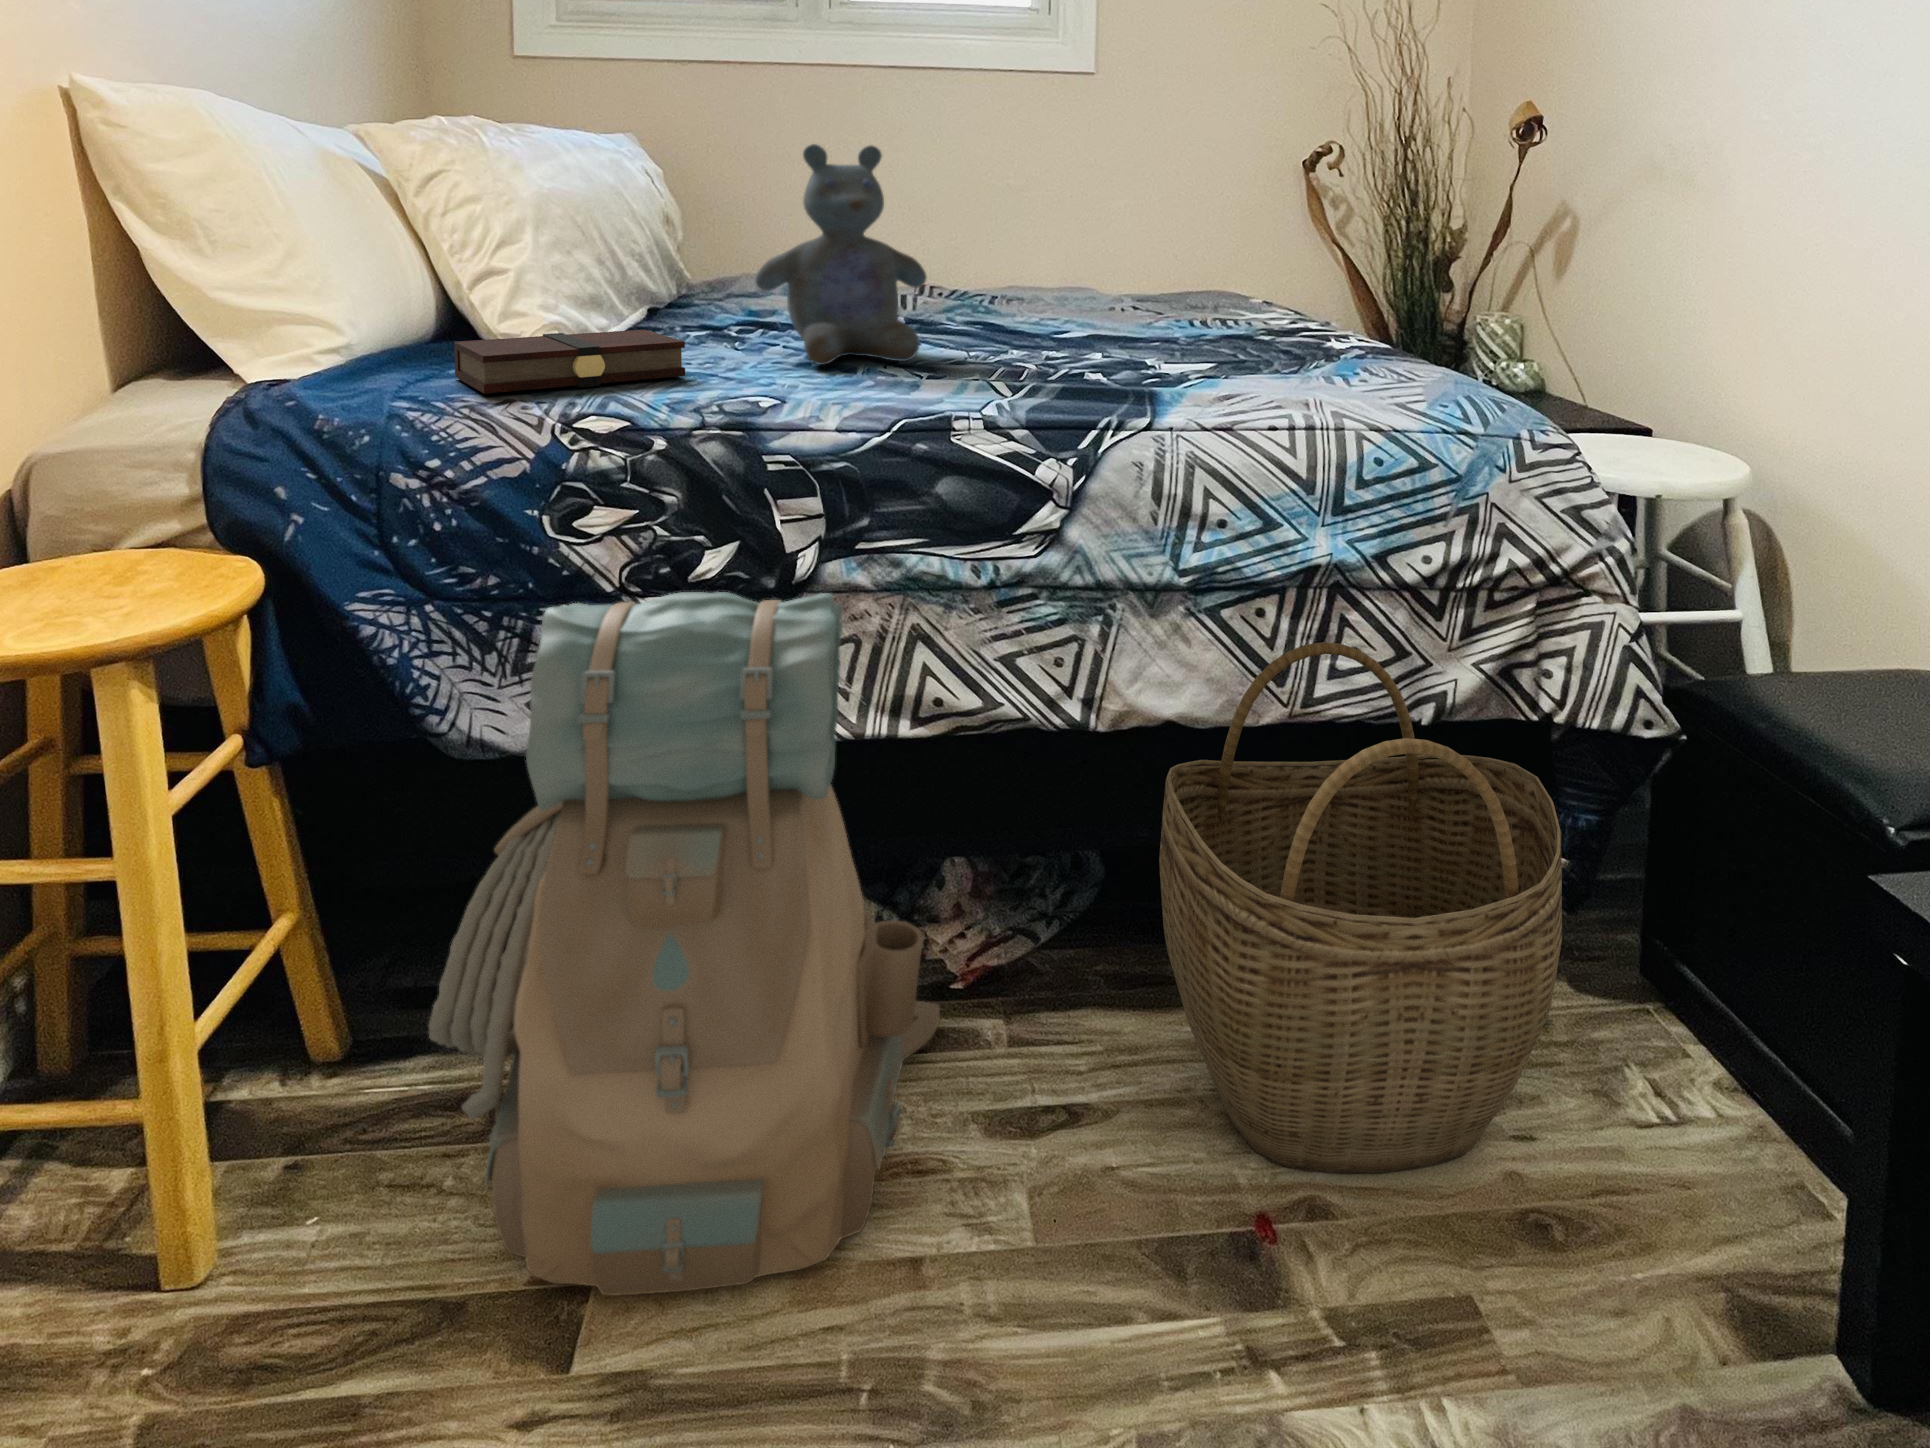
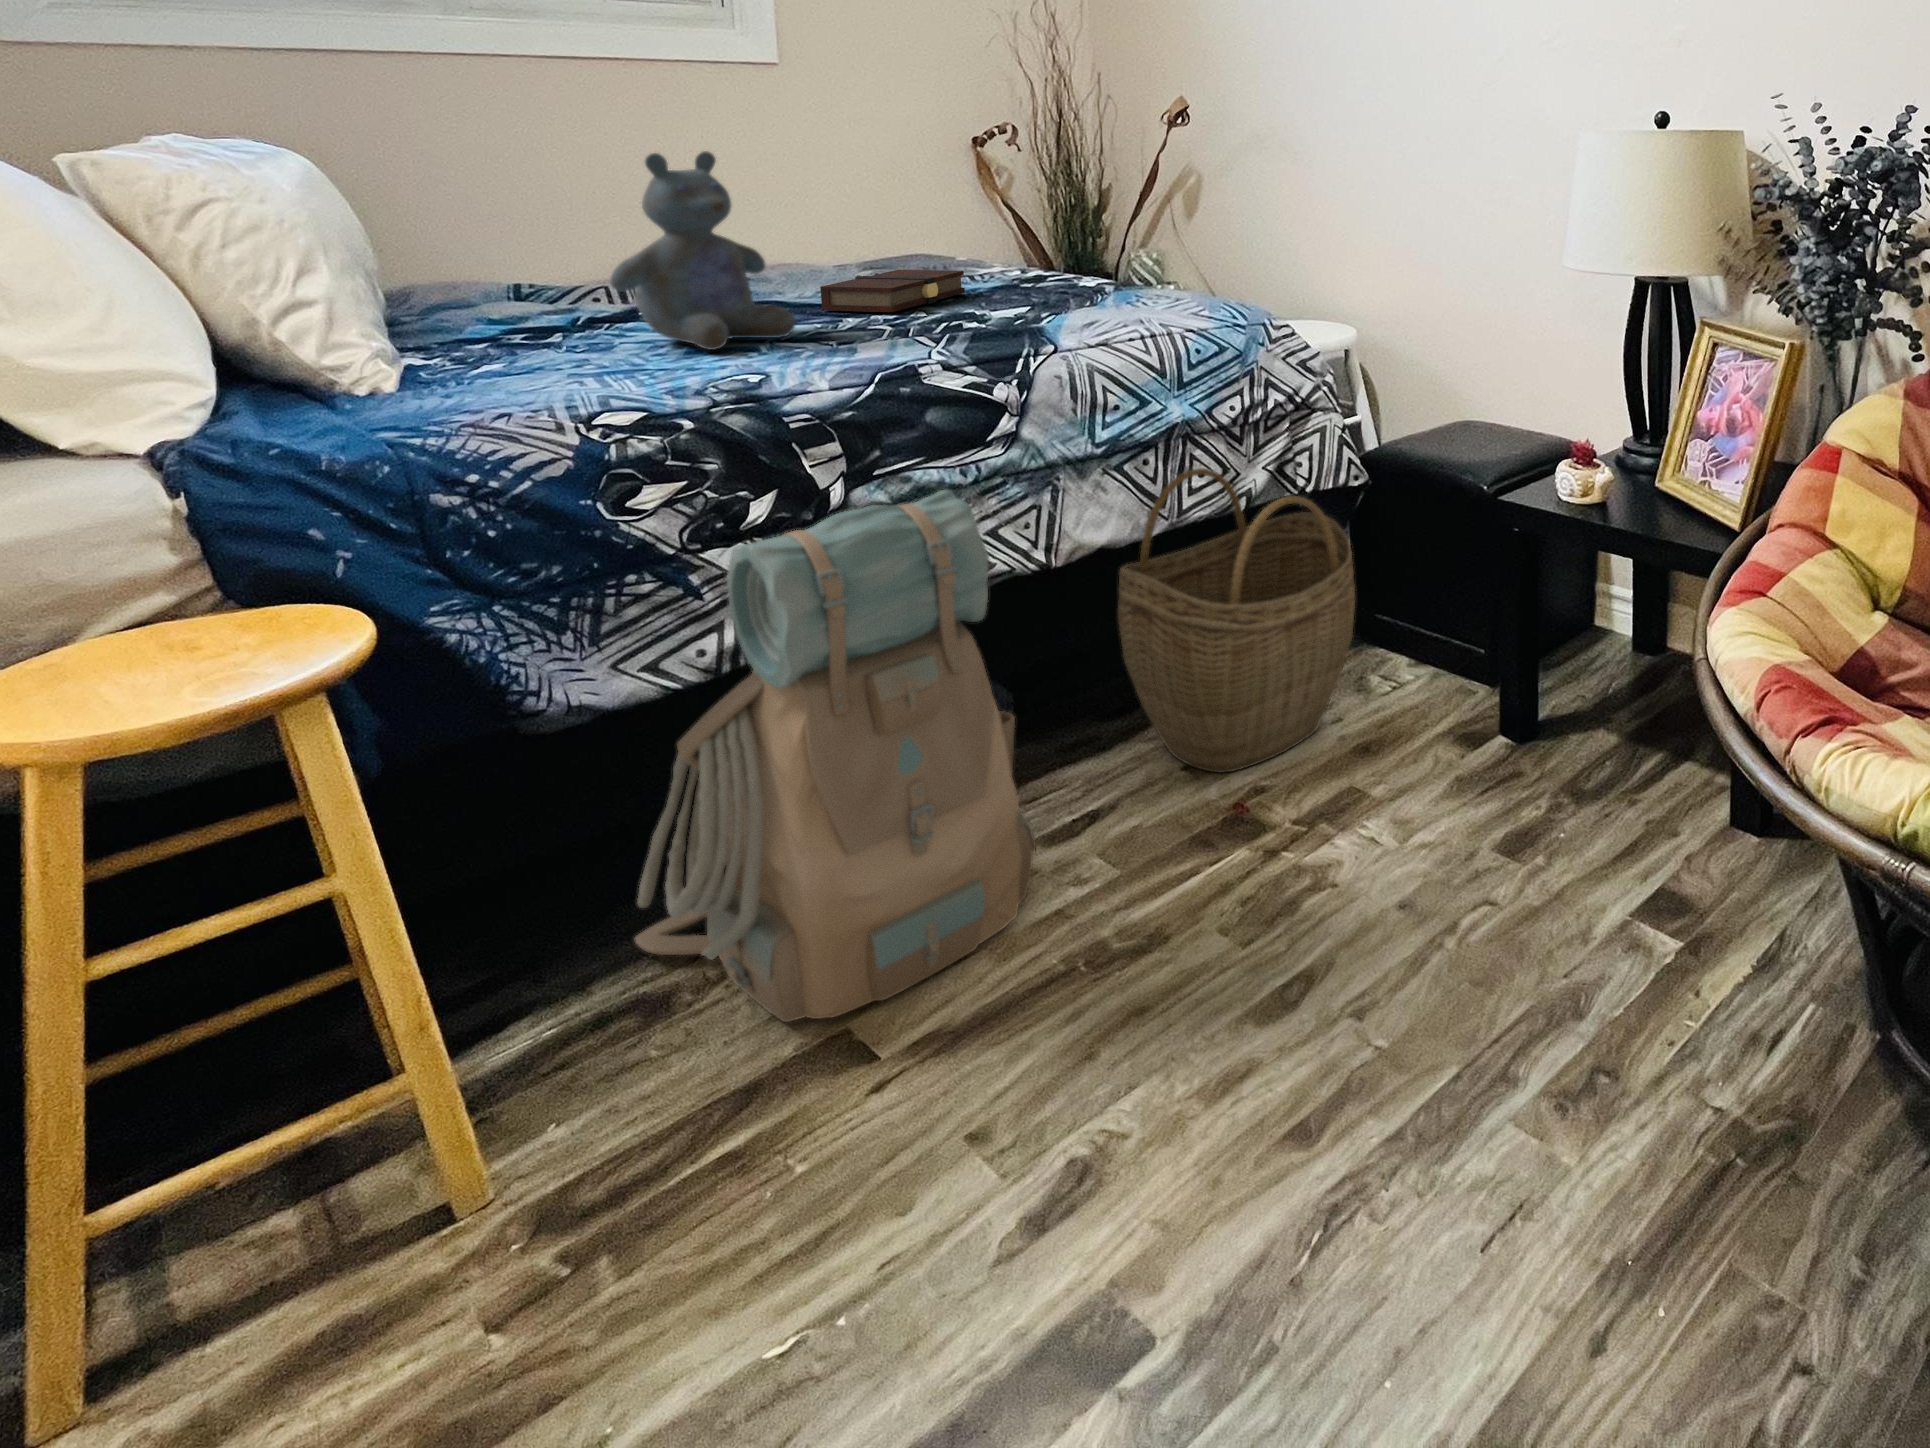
book: present [454,330,685,394] -> present [820,270,965,312]

